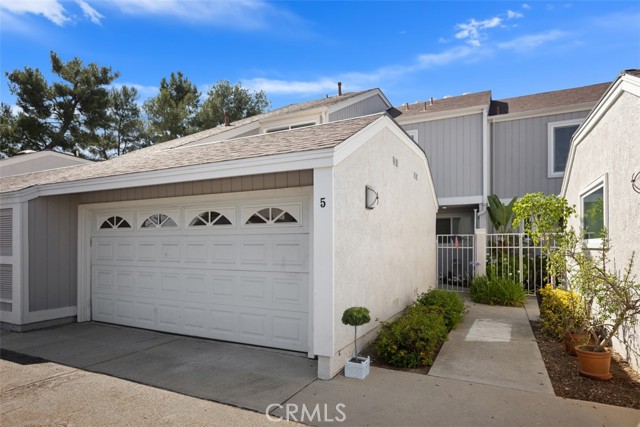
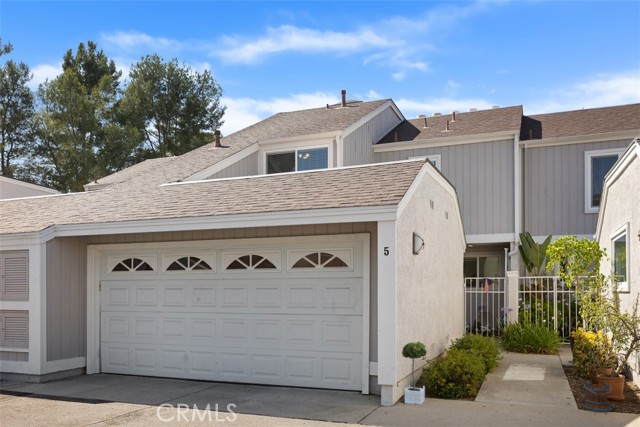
bucket: none [564,362,606,405] -> present [583,381,612,412]

